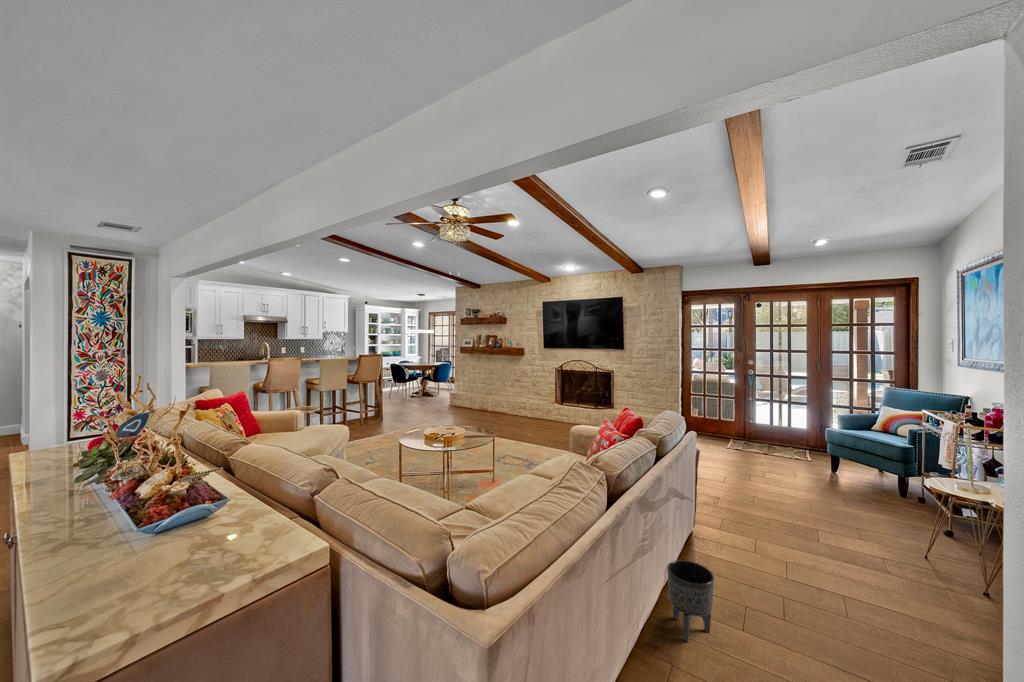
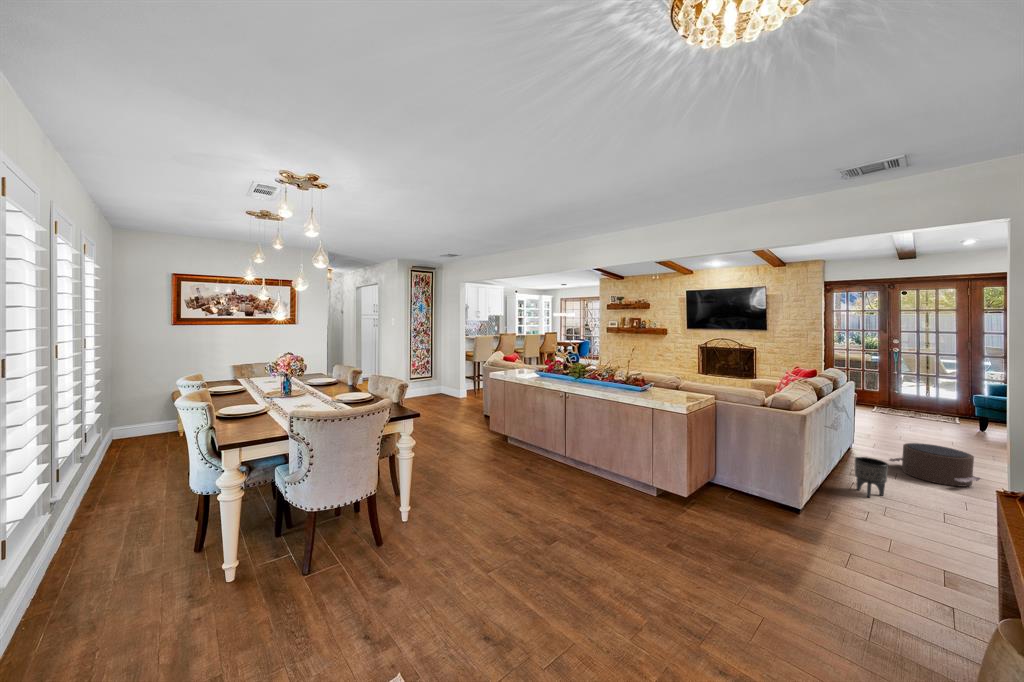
pouf: none [729,512,845,589] -> present [889,443,981,487]

